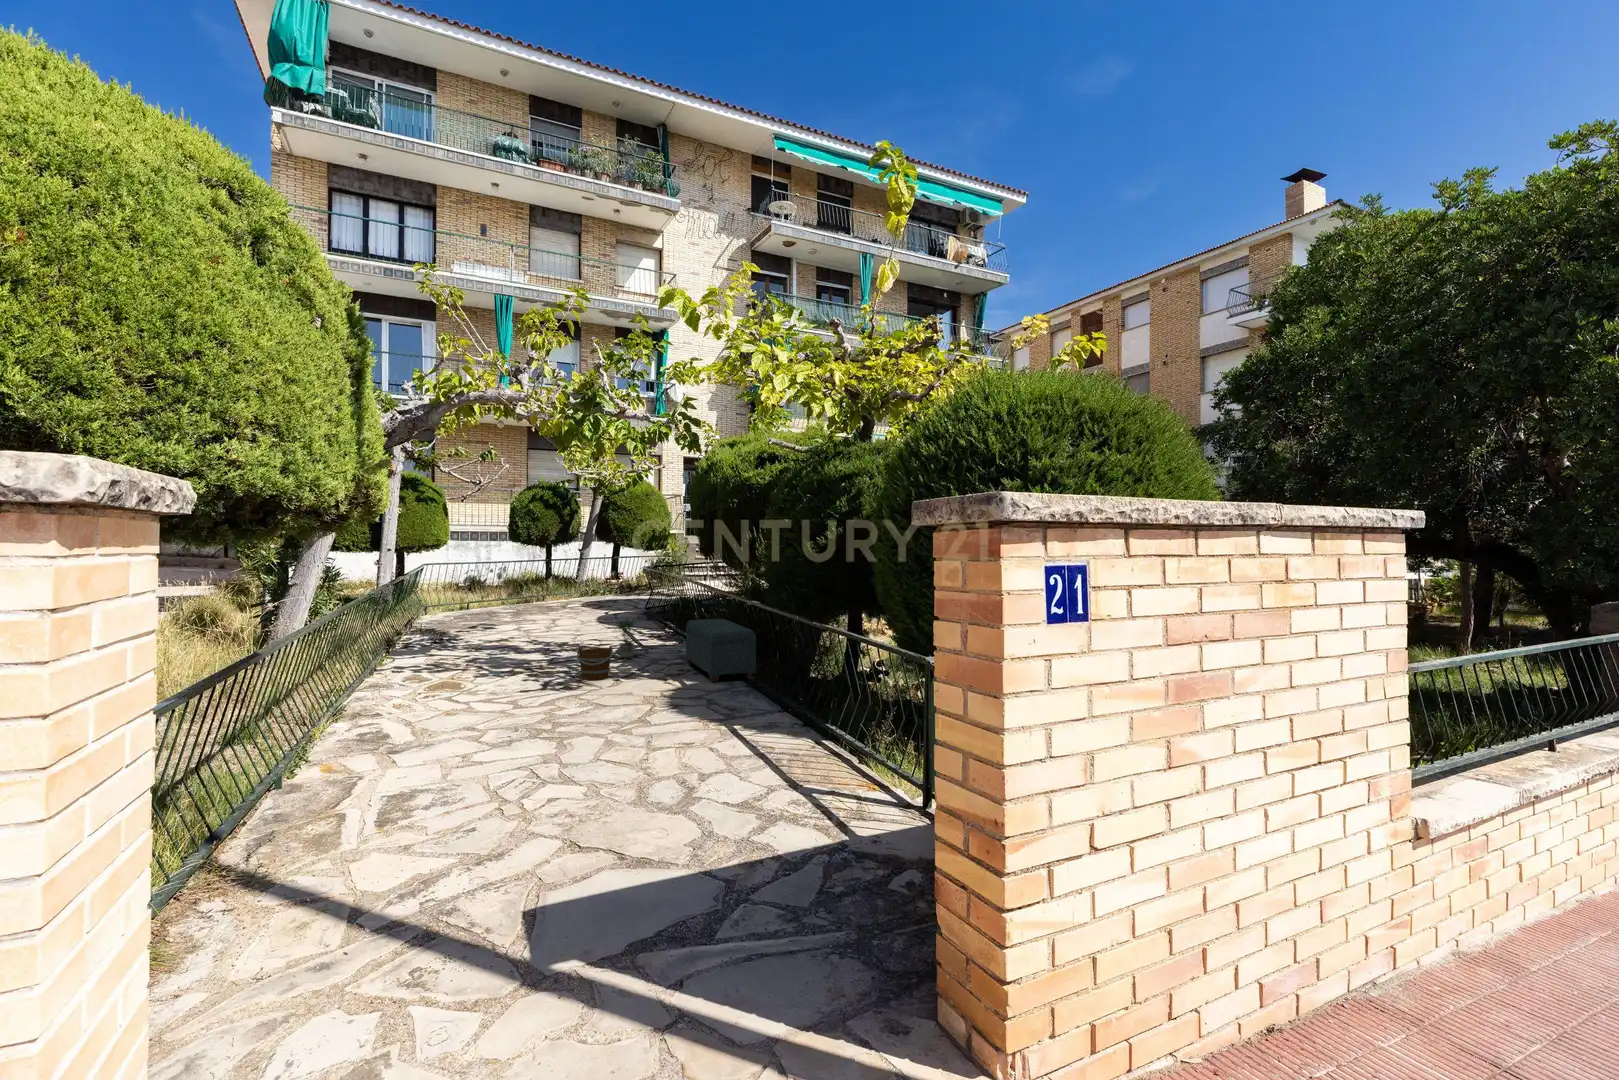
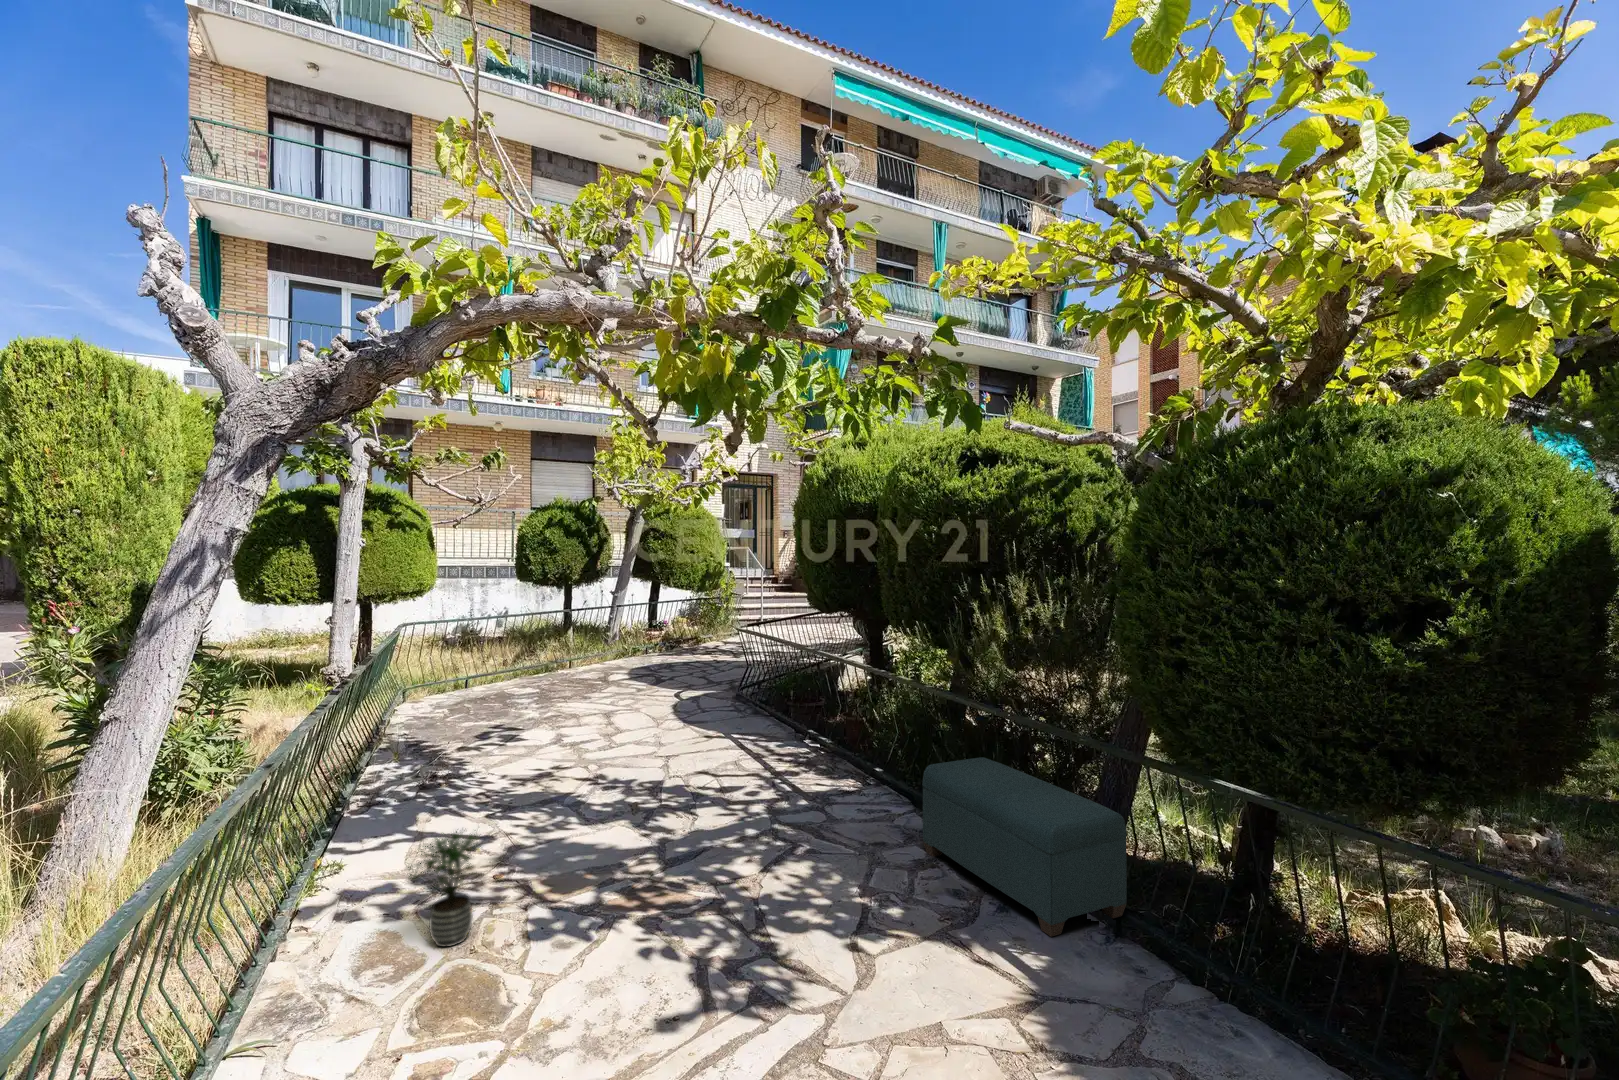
potted plant: present [613,619,636,659] -> present [408,830,481,947]
bucket: present [577,646,613,680] -> none [747,851,823,938]

